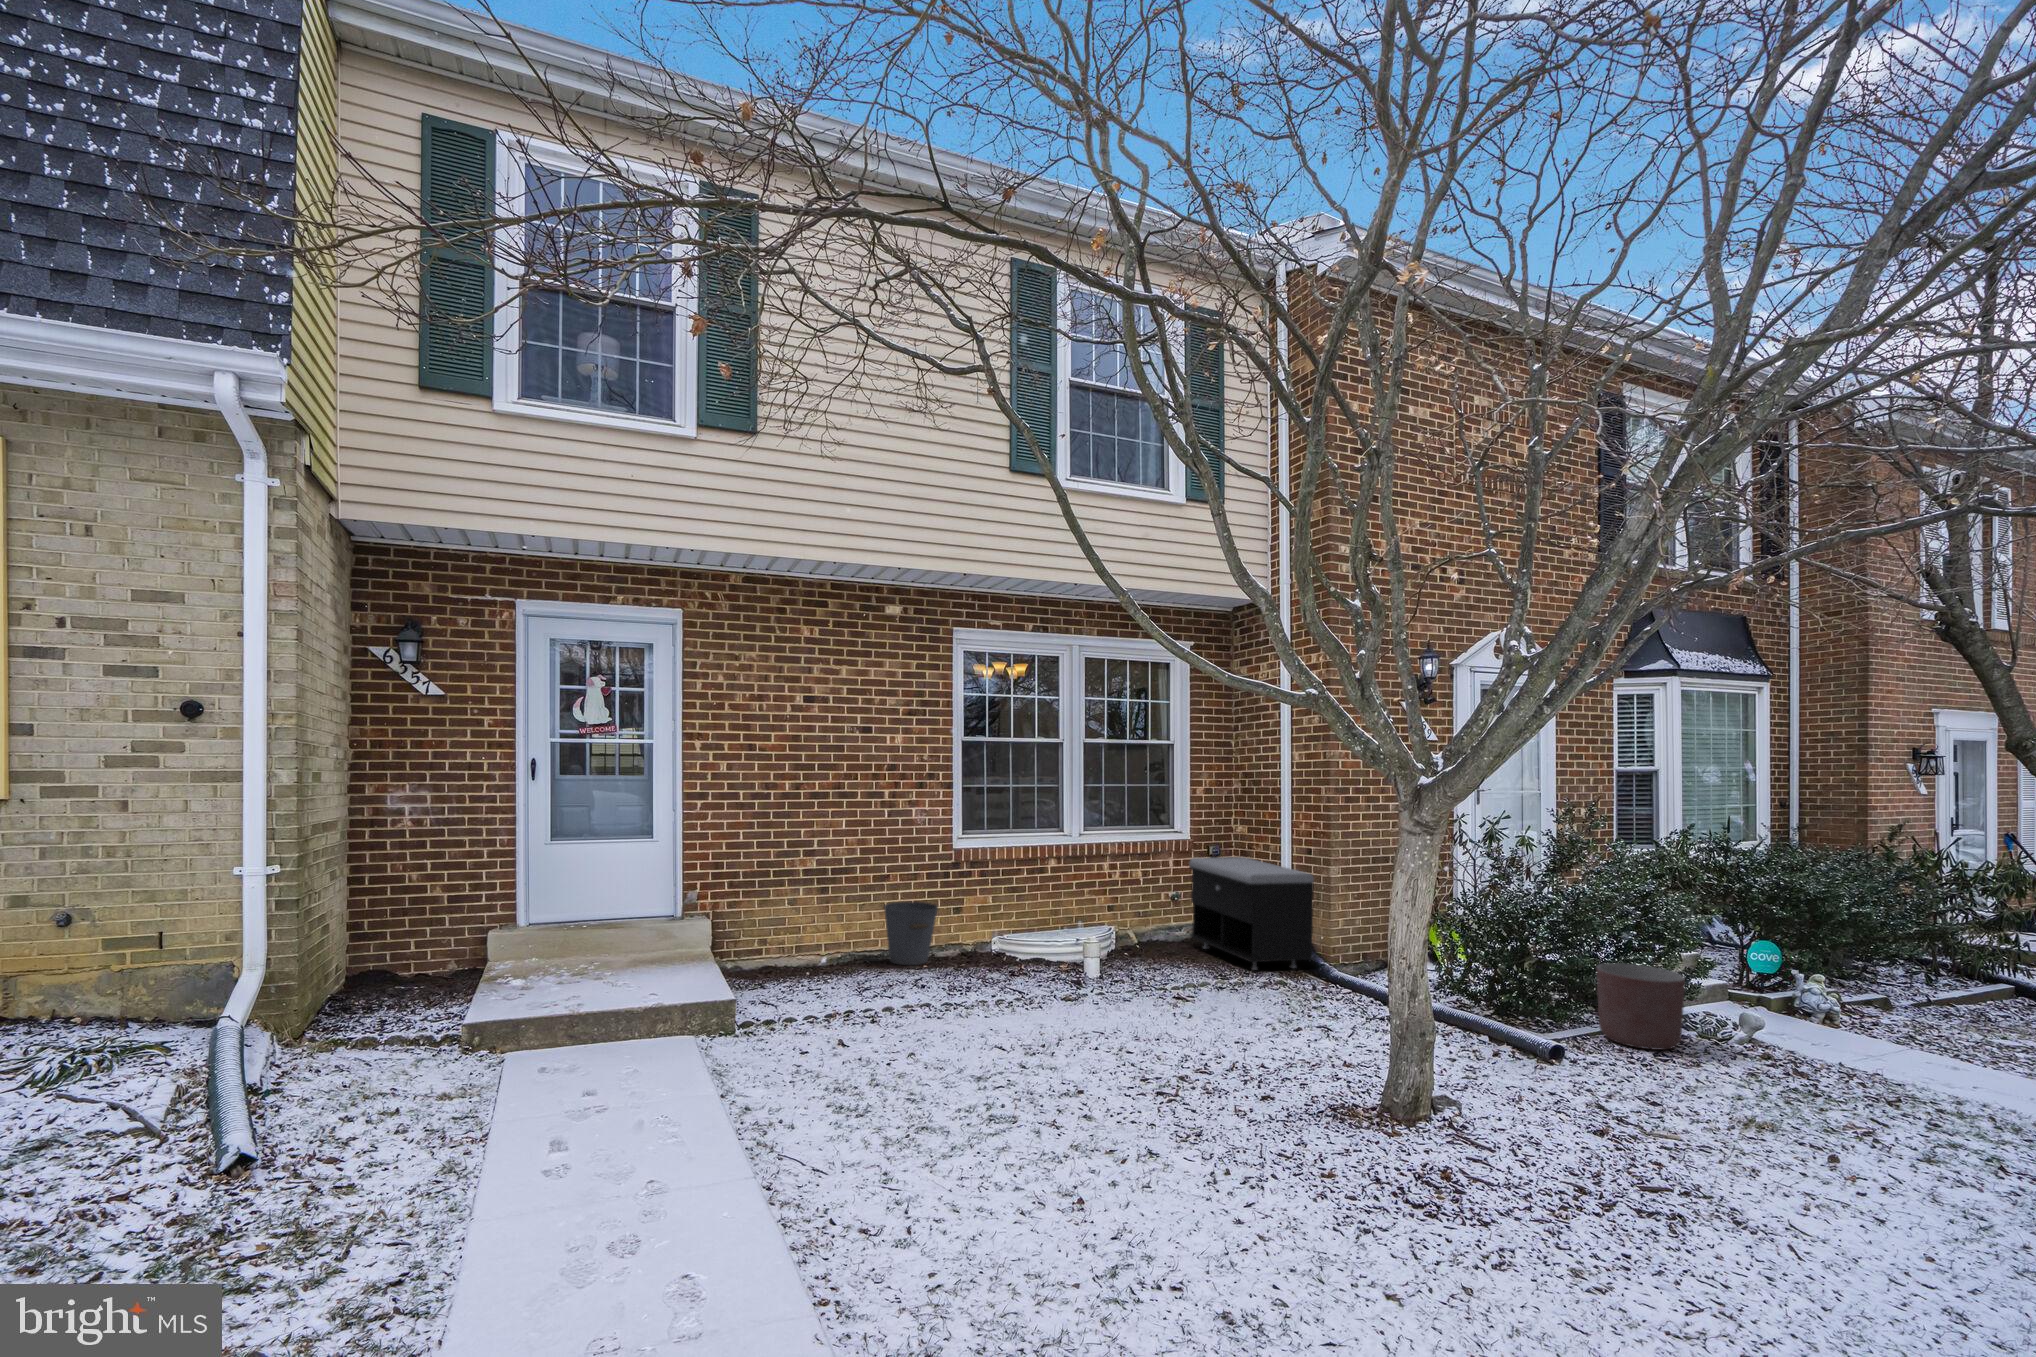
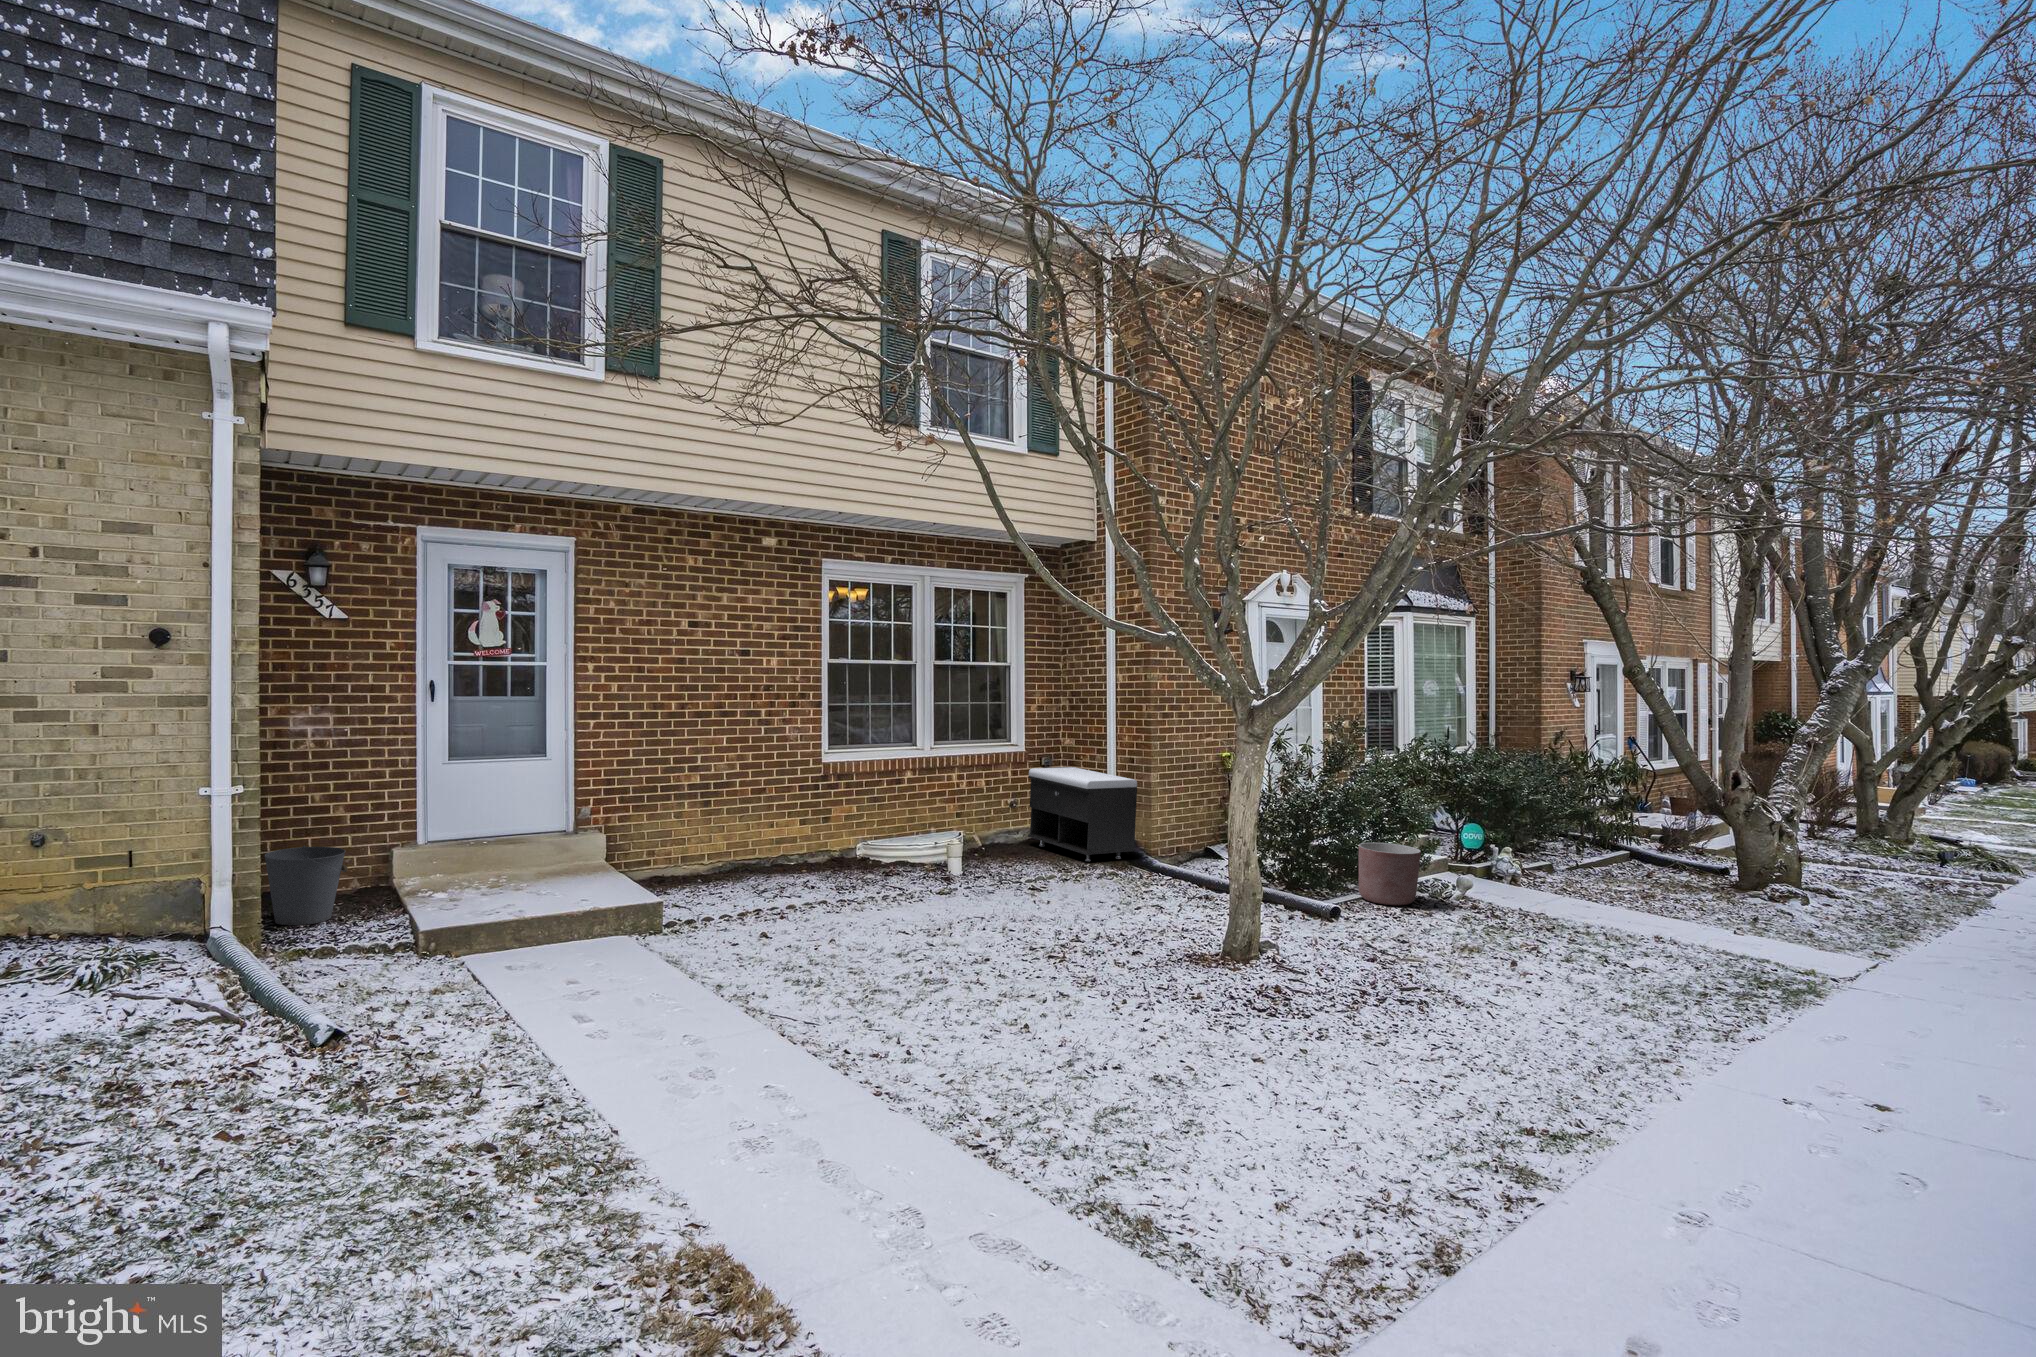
bucket: present [884,902,938,965] -> present [265,846,348,925]

